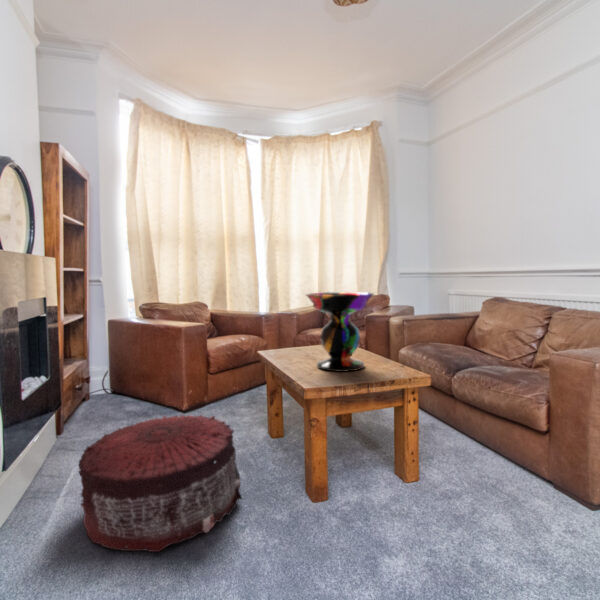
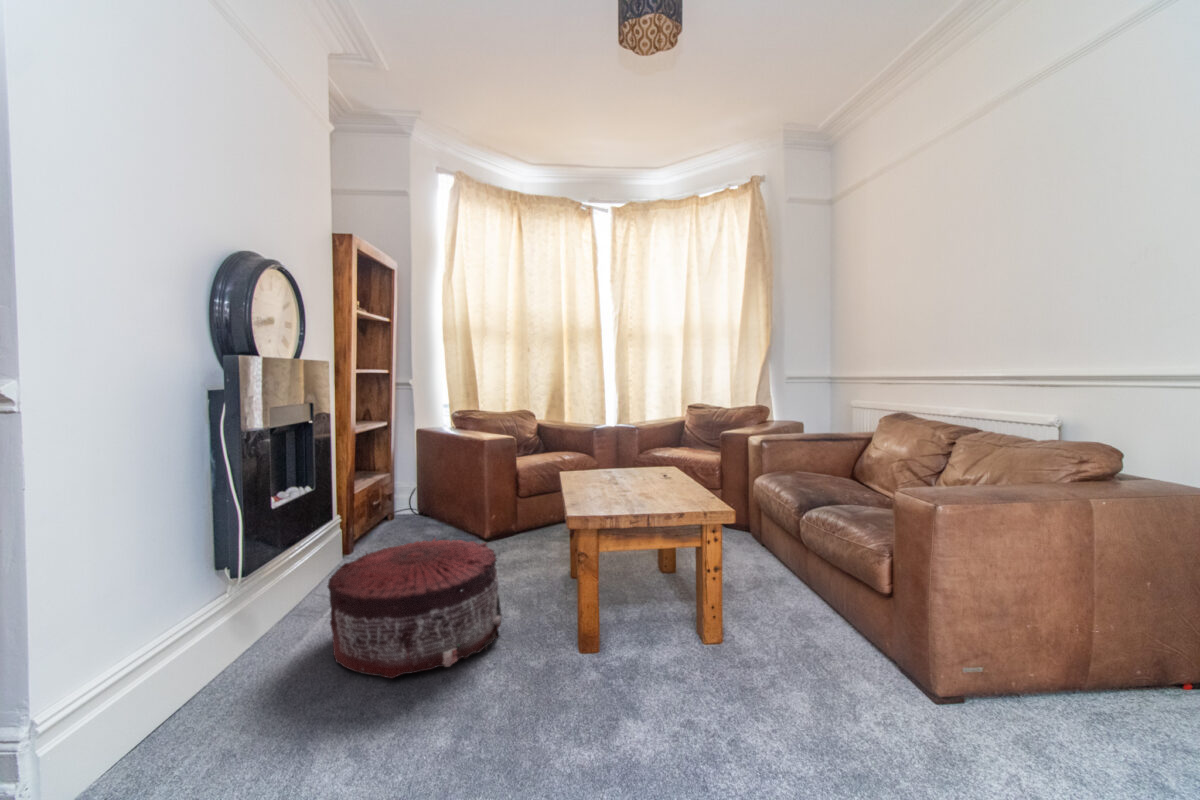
decorative bowl: present [306,292,374,372] -> none [595,403,680,500]

